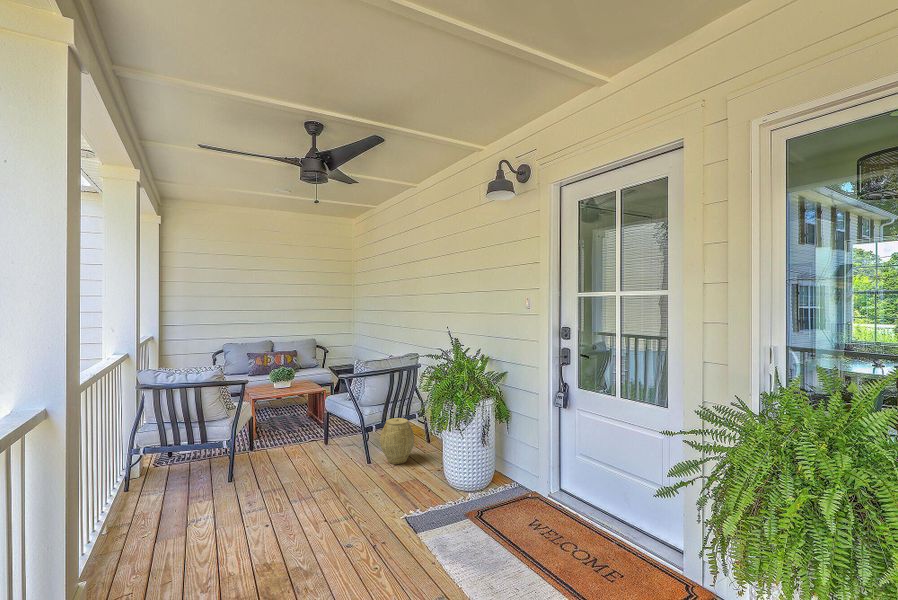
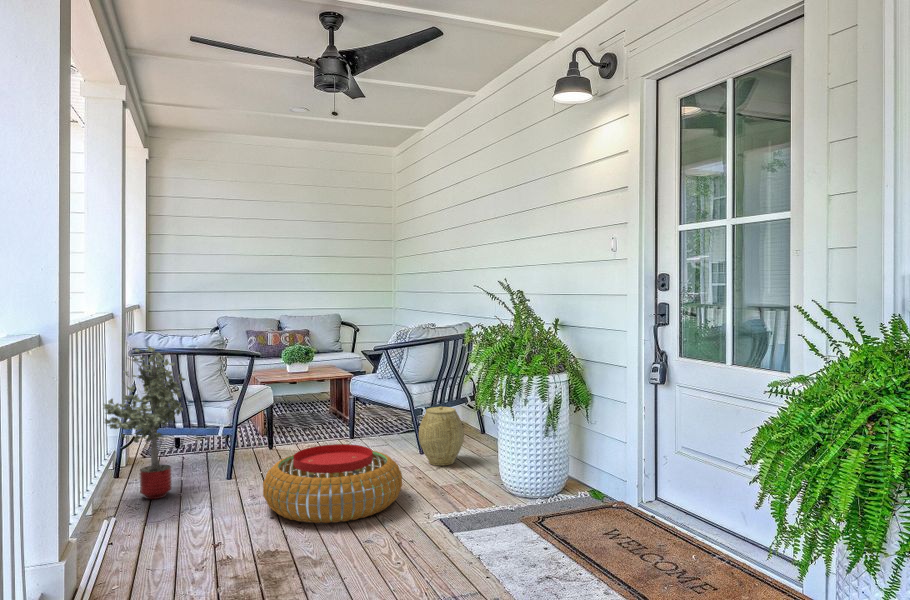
potted tree: none [118,383,195,512] -> present [104,346,185,499]
pouf: none [259,457,372,530] -> present [263,444,402,523]

